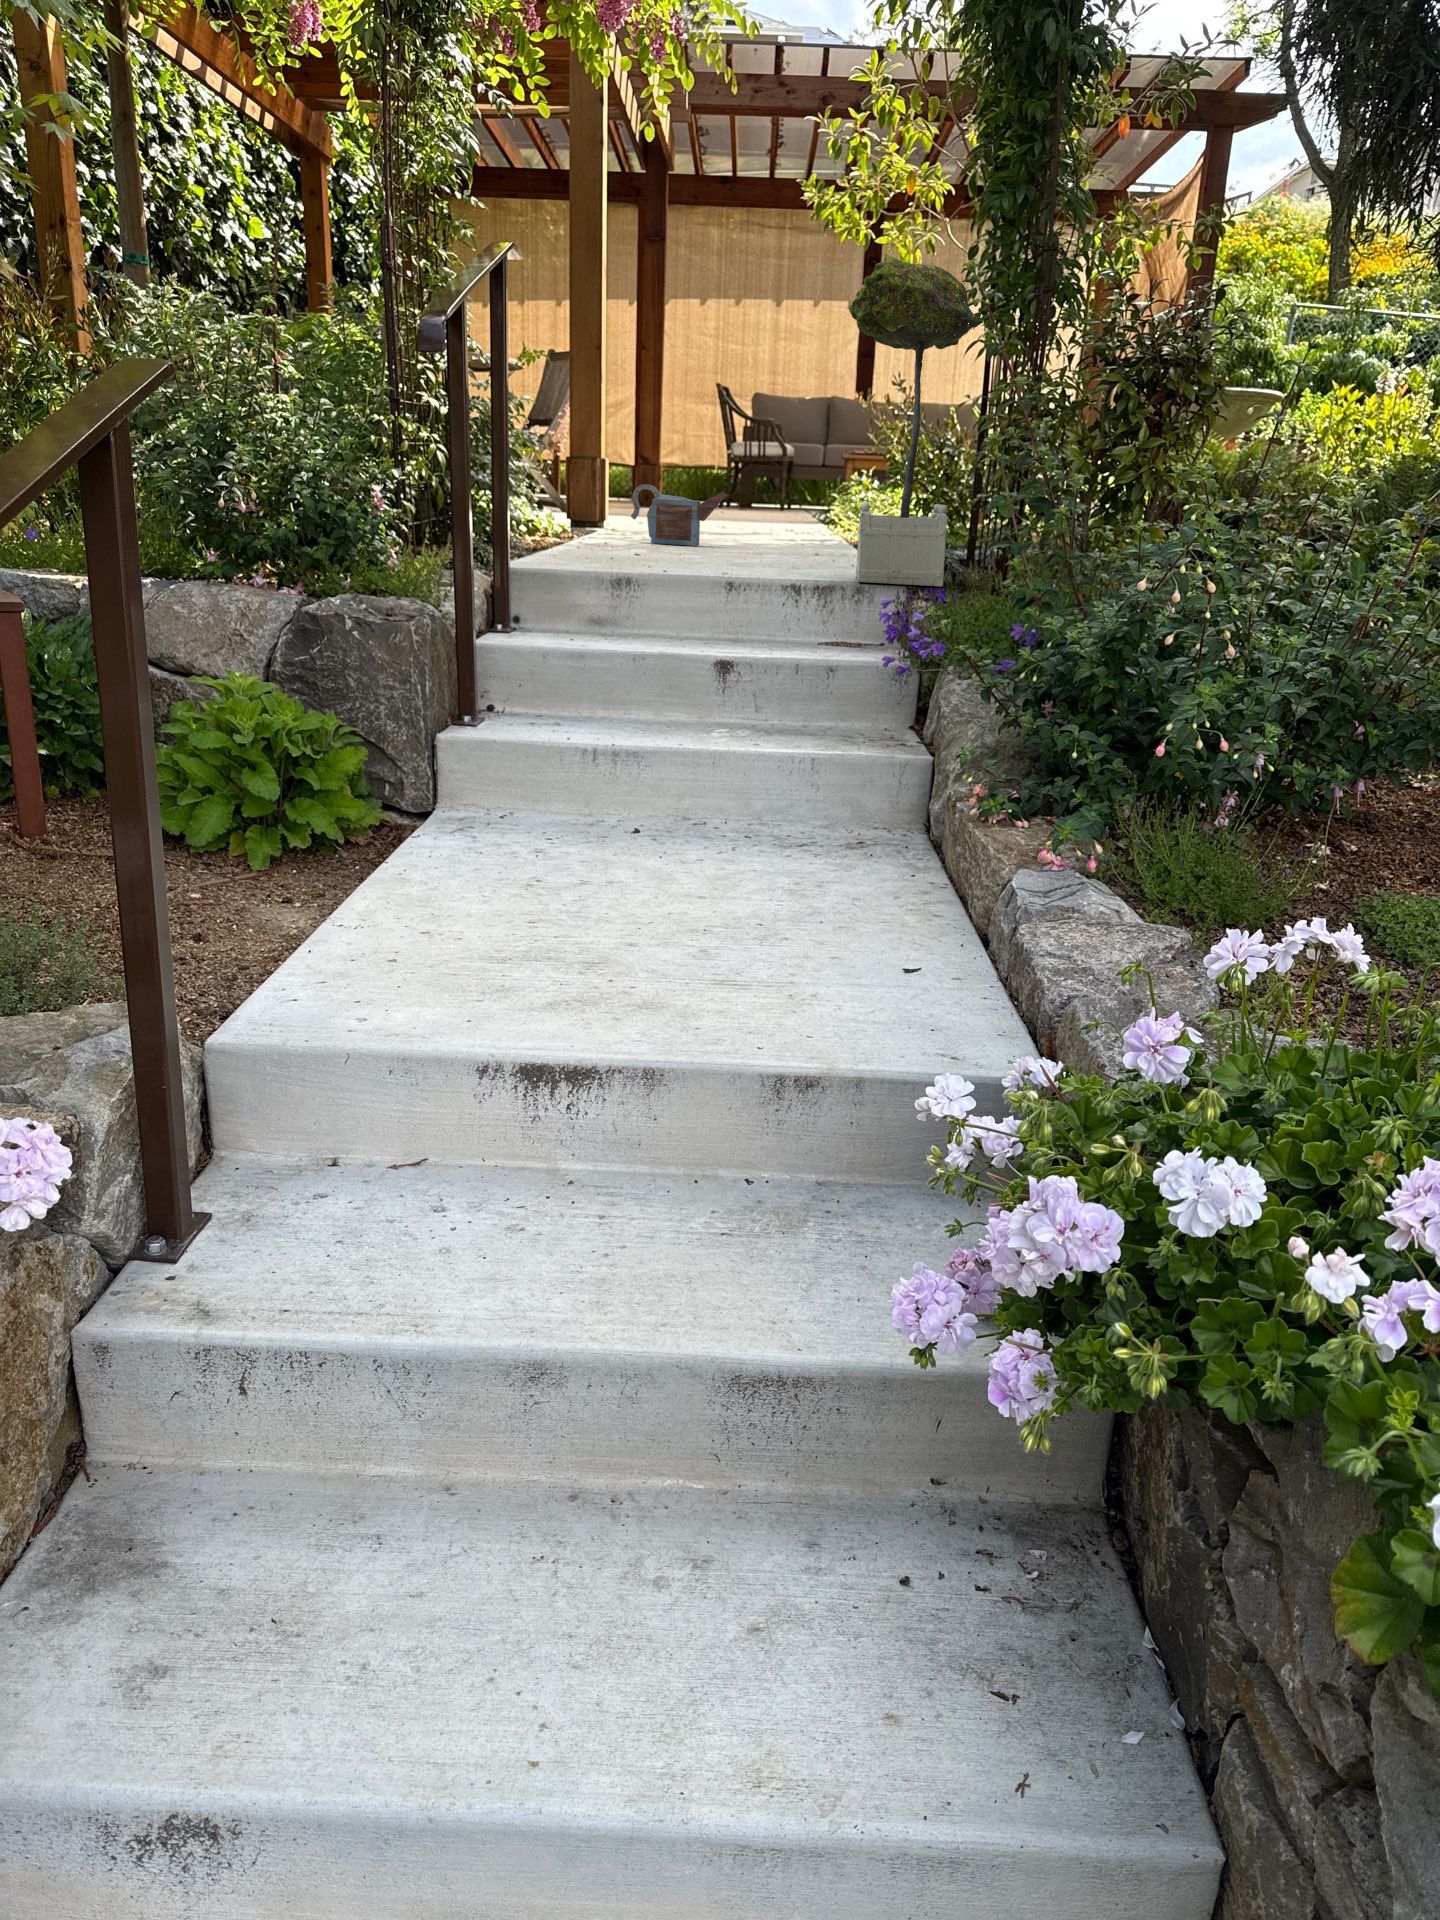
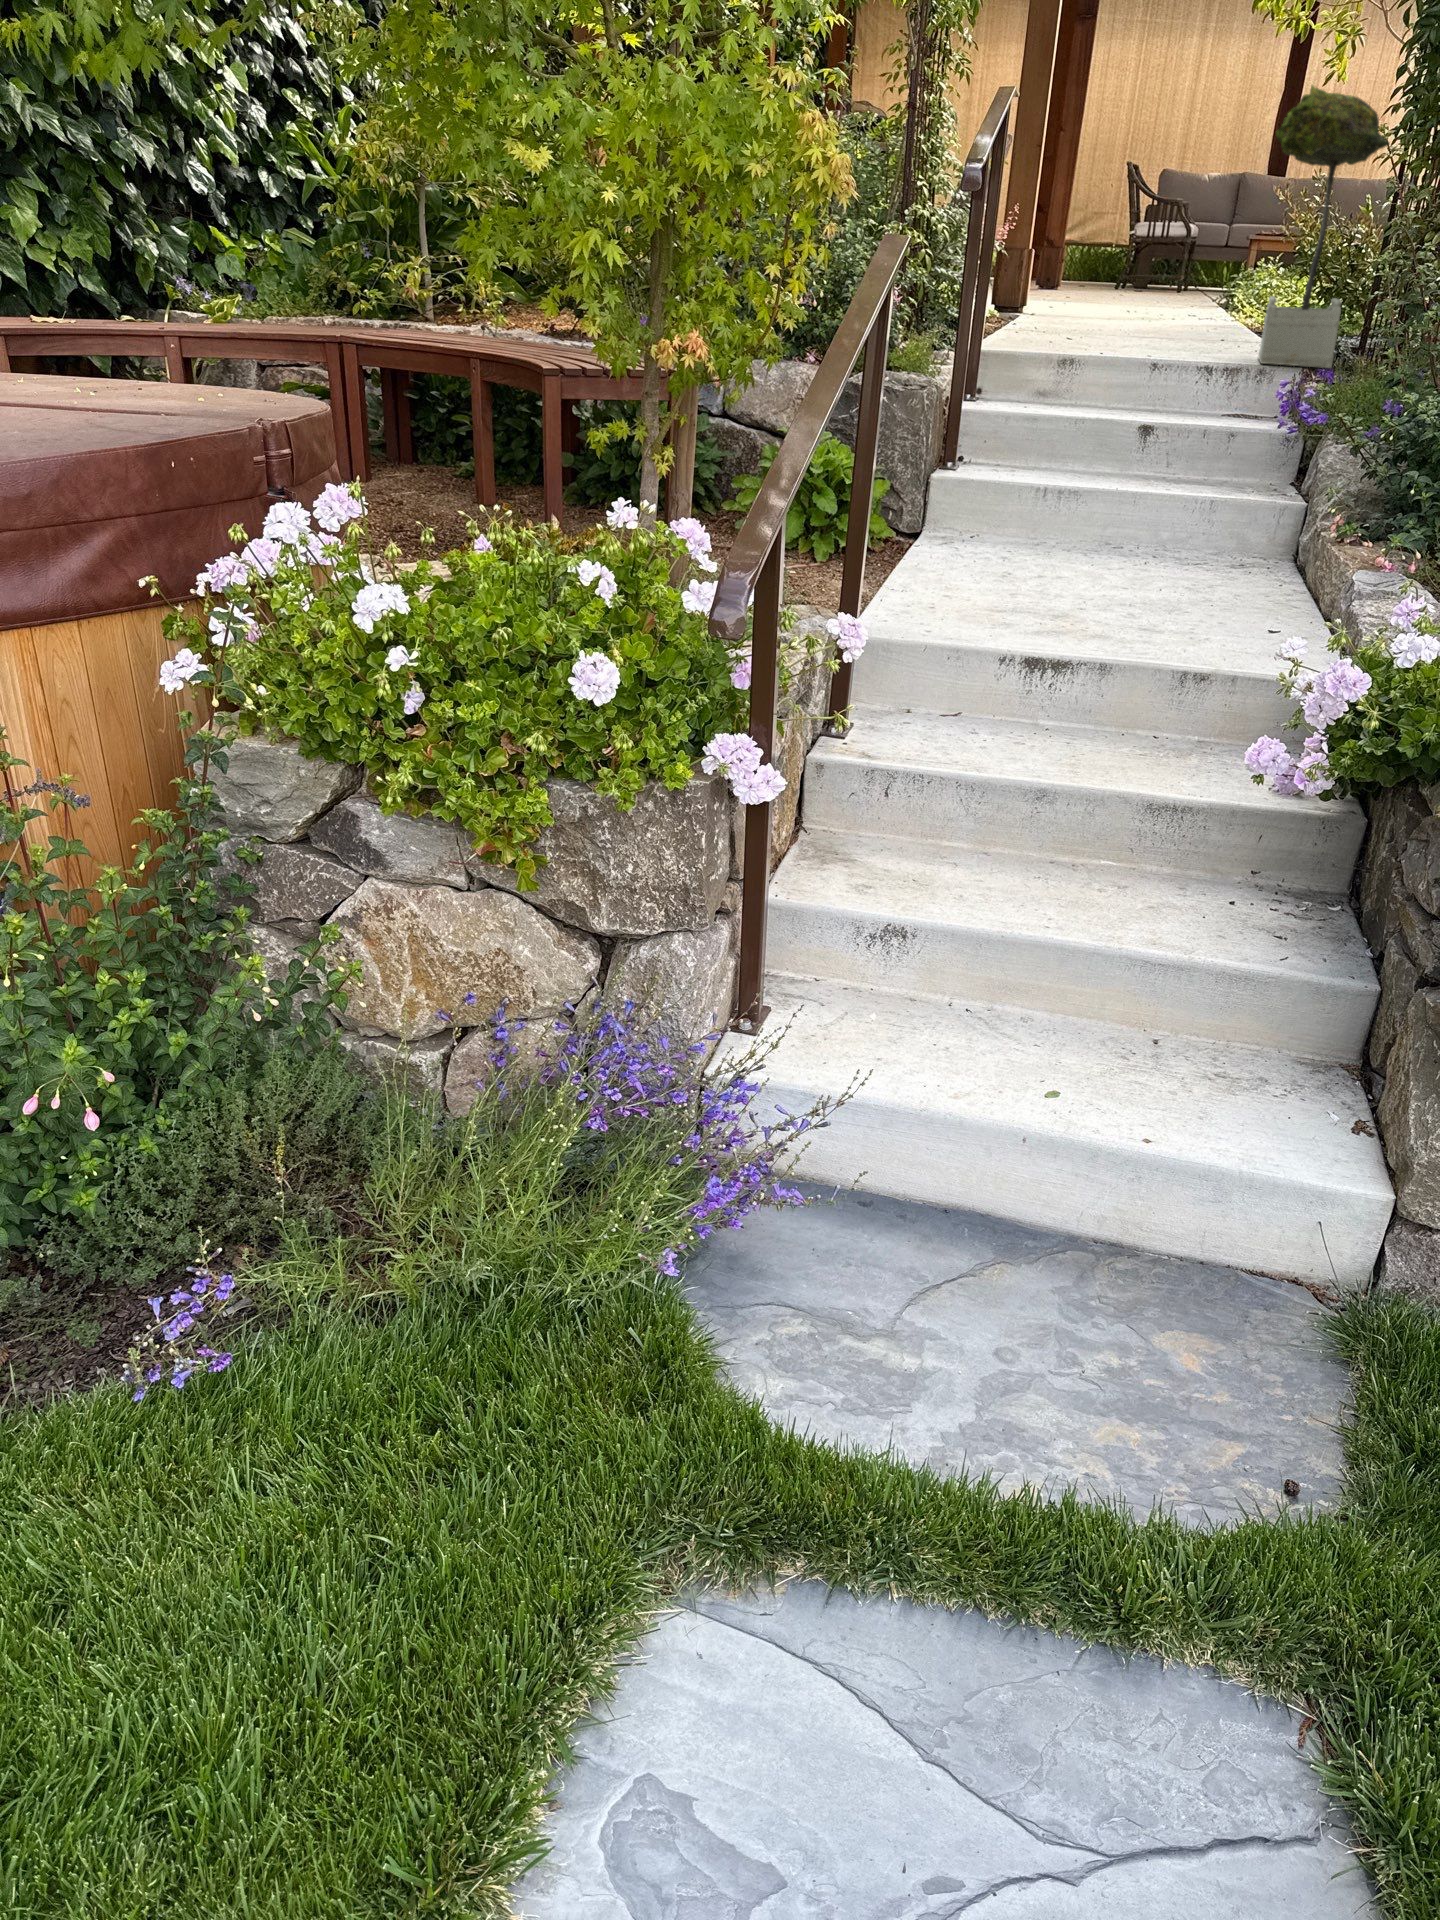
watering can: present [631,484,728,546] -> none [1063,277,1151,331]

